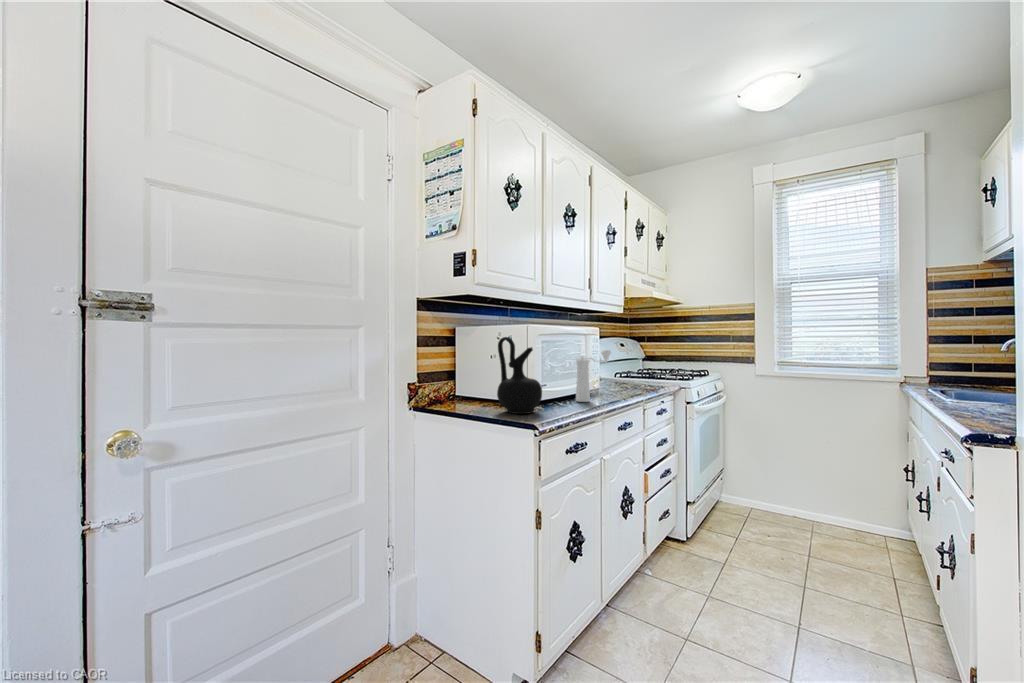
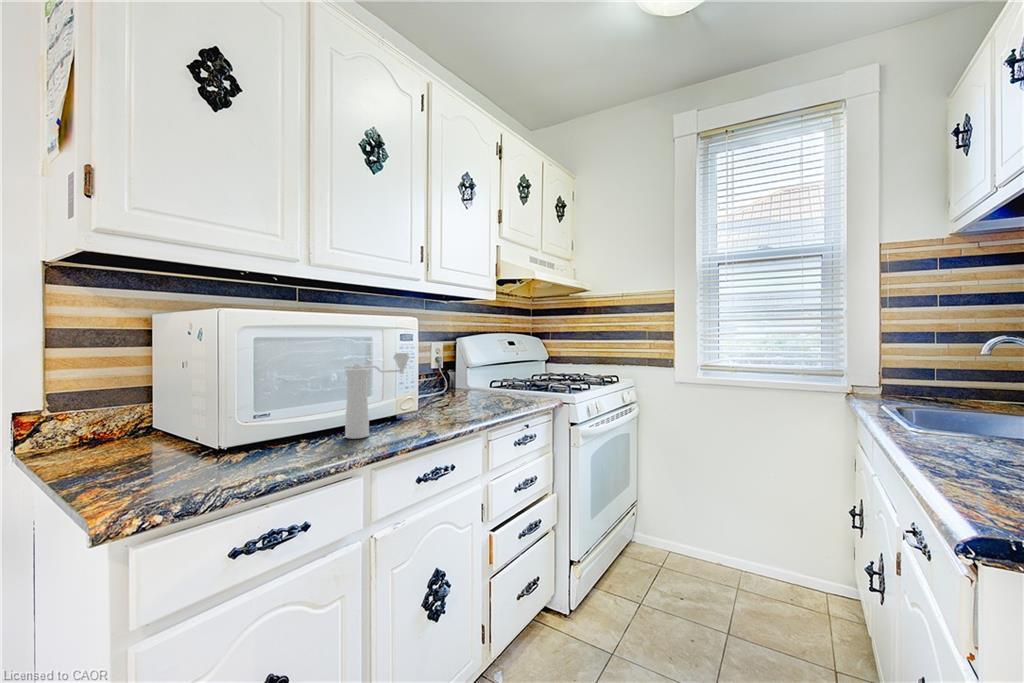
ceramic jug: present [497,337,542,414] -> none [122,331,228,477]

